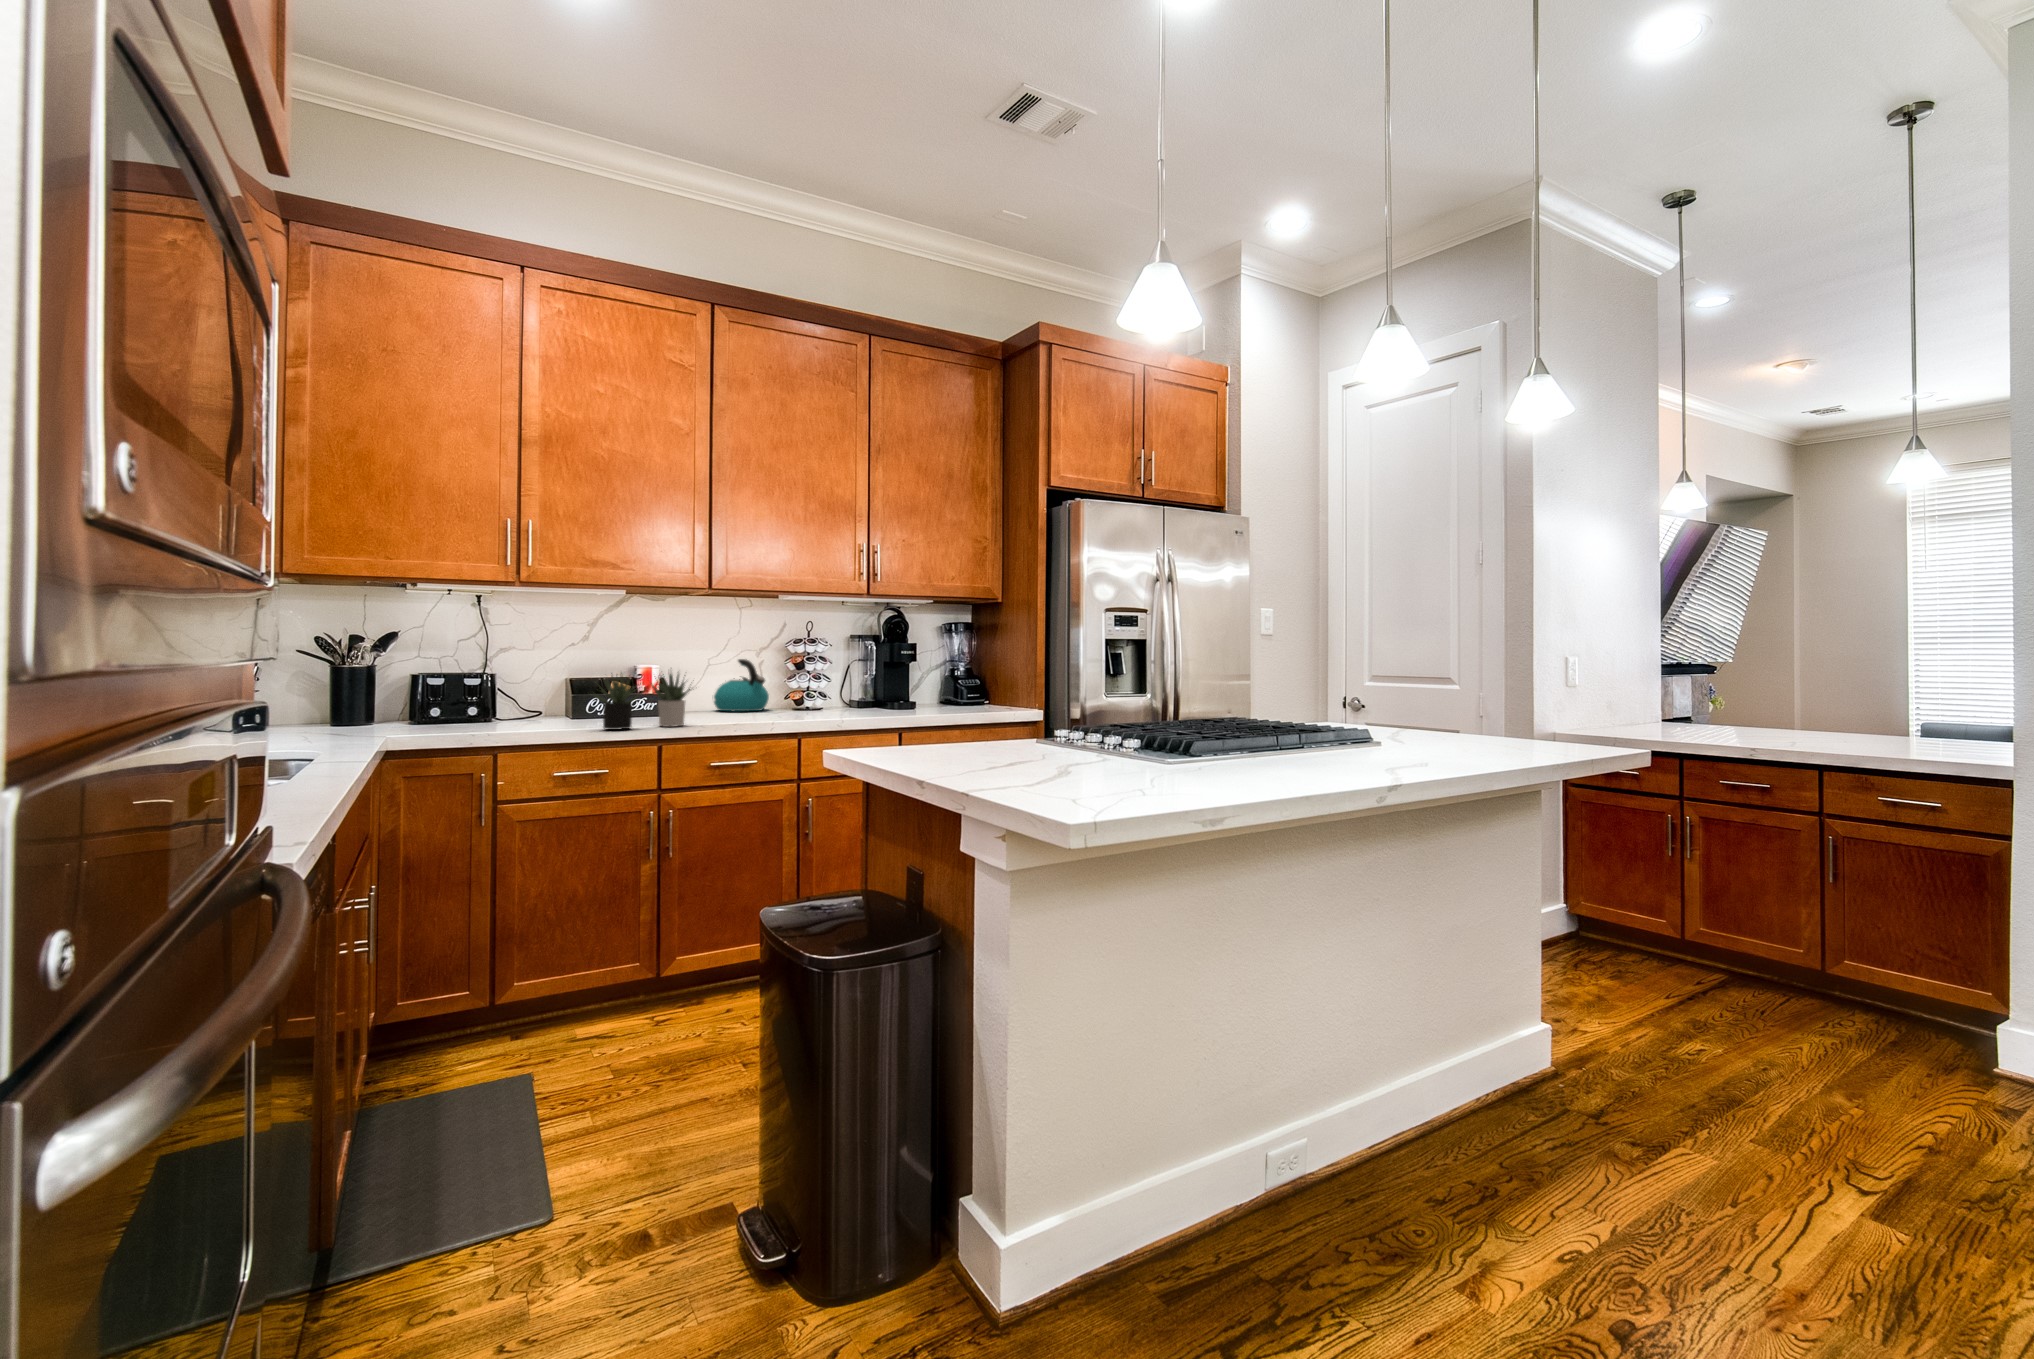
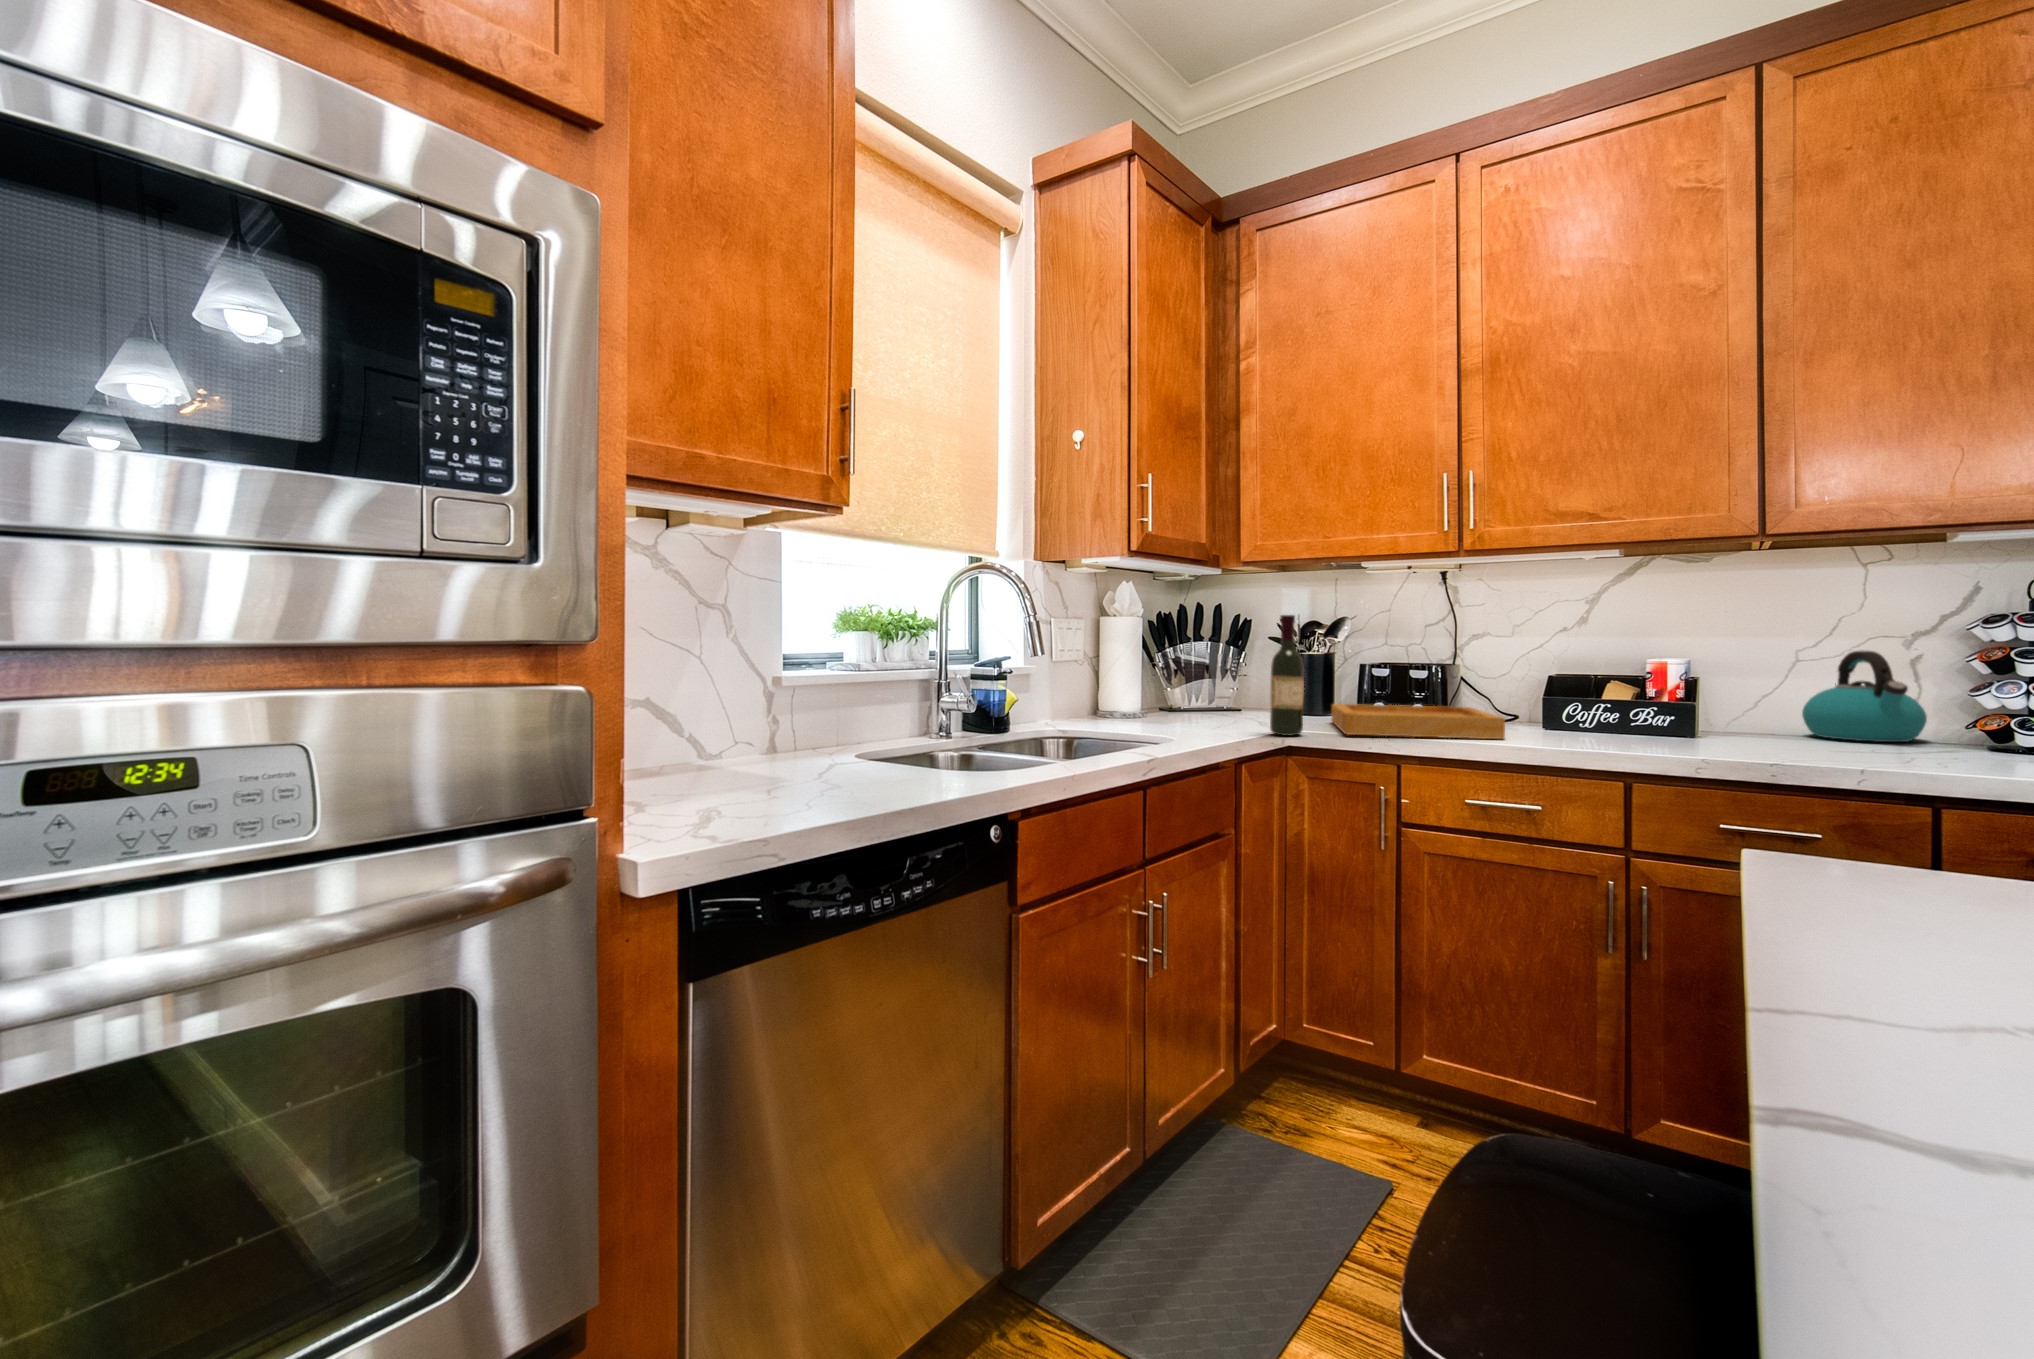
wine bottle: none [366,629,402,740] -> present [1270,615,1304,736]
succulent plant: present [592,673,690,730] -> none [1512,660,1710,756]
tray: none [389,707,565,734] -> present [1331,704,1505,739]

